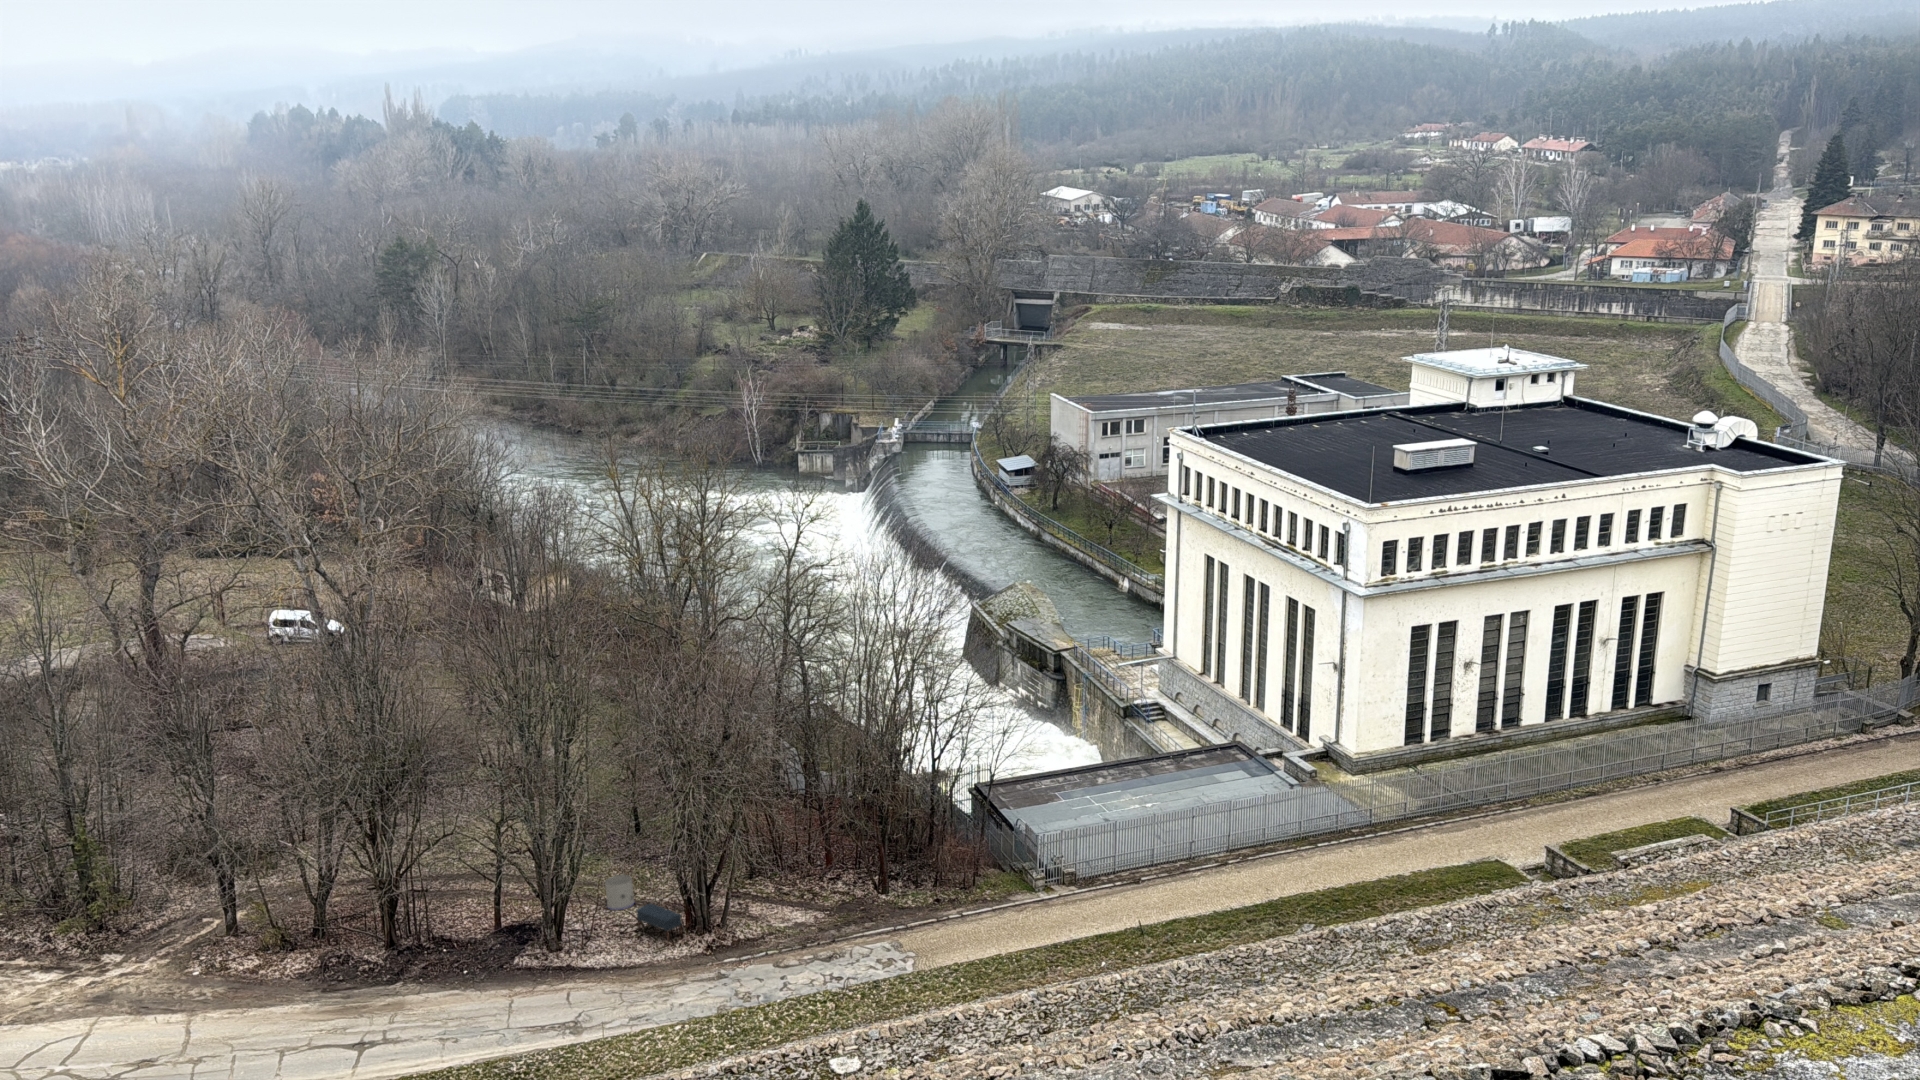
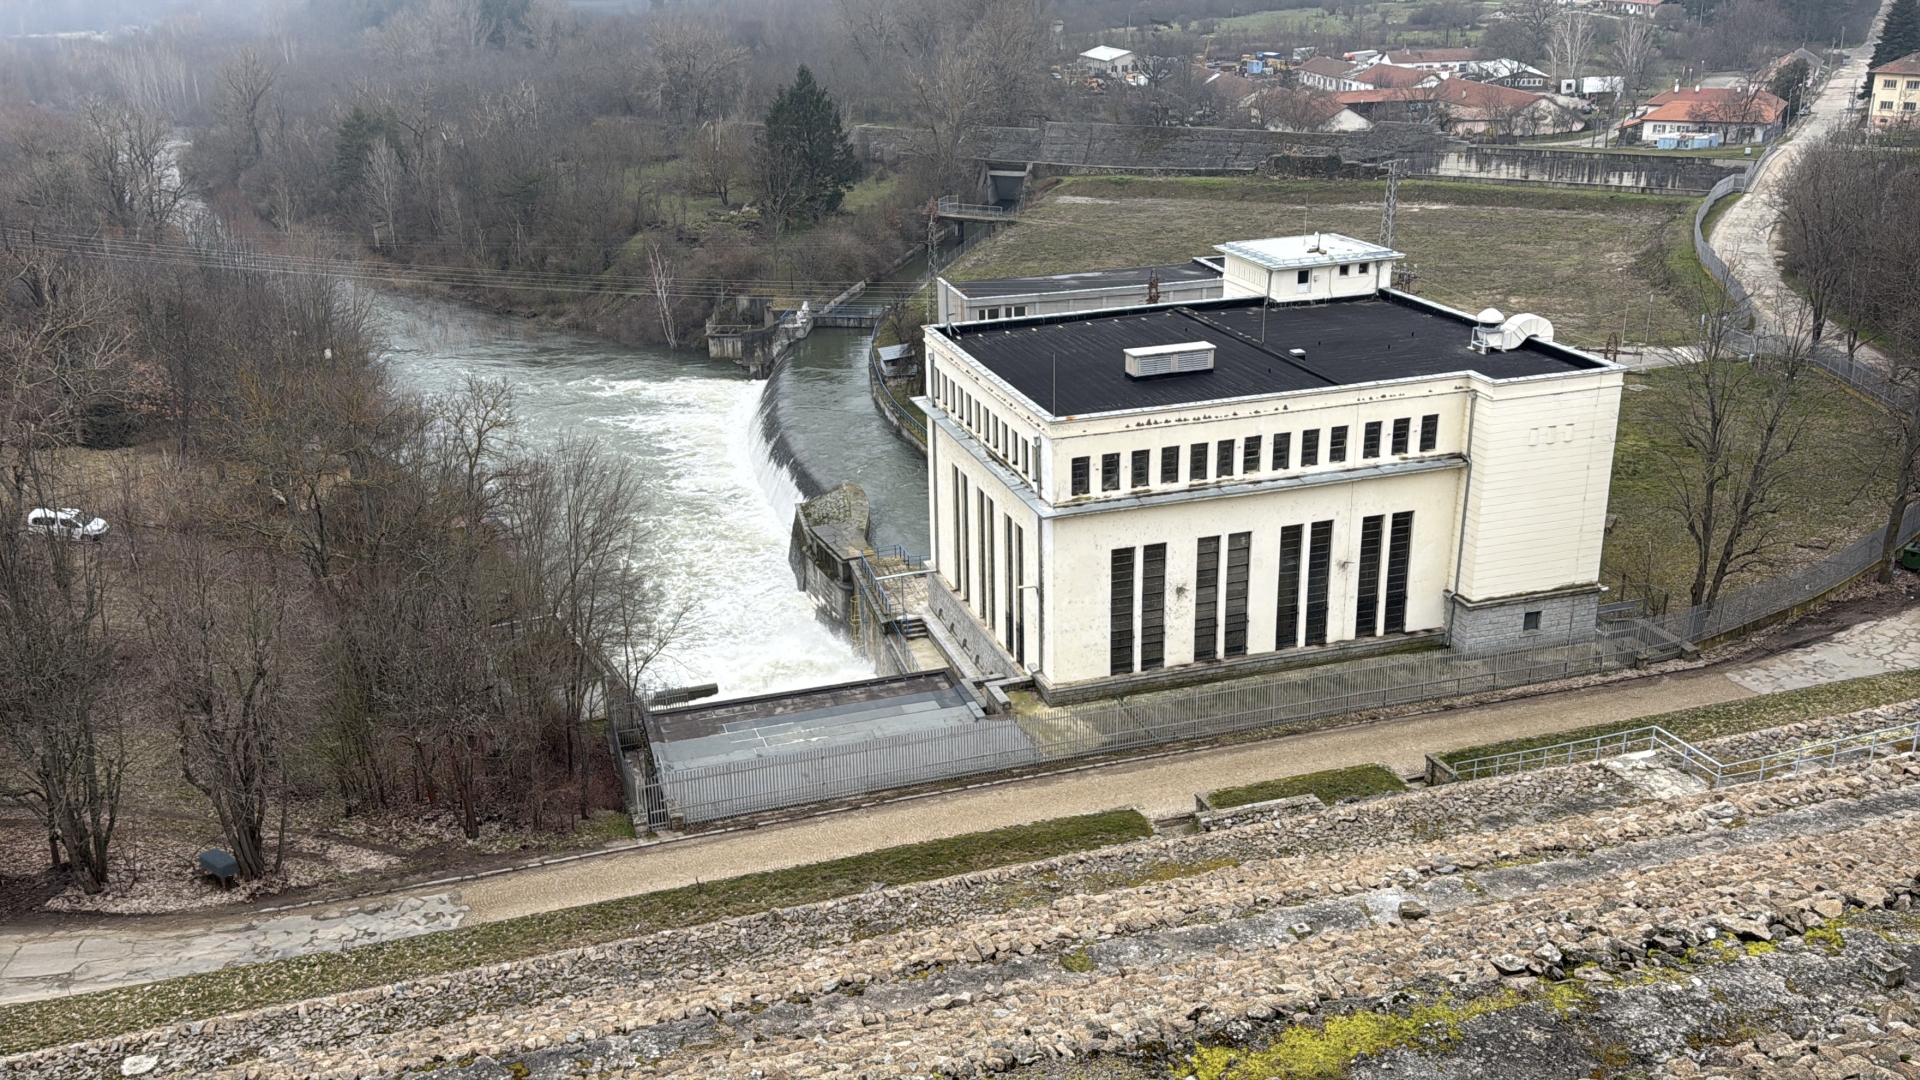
trash can: present [605,875,634,910] -> none [183,816,219,854]

